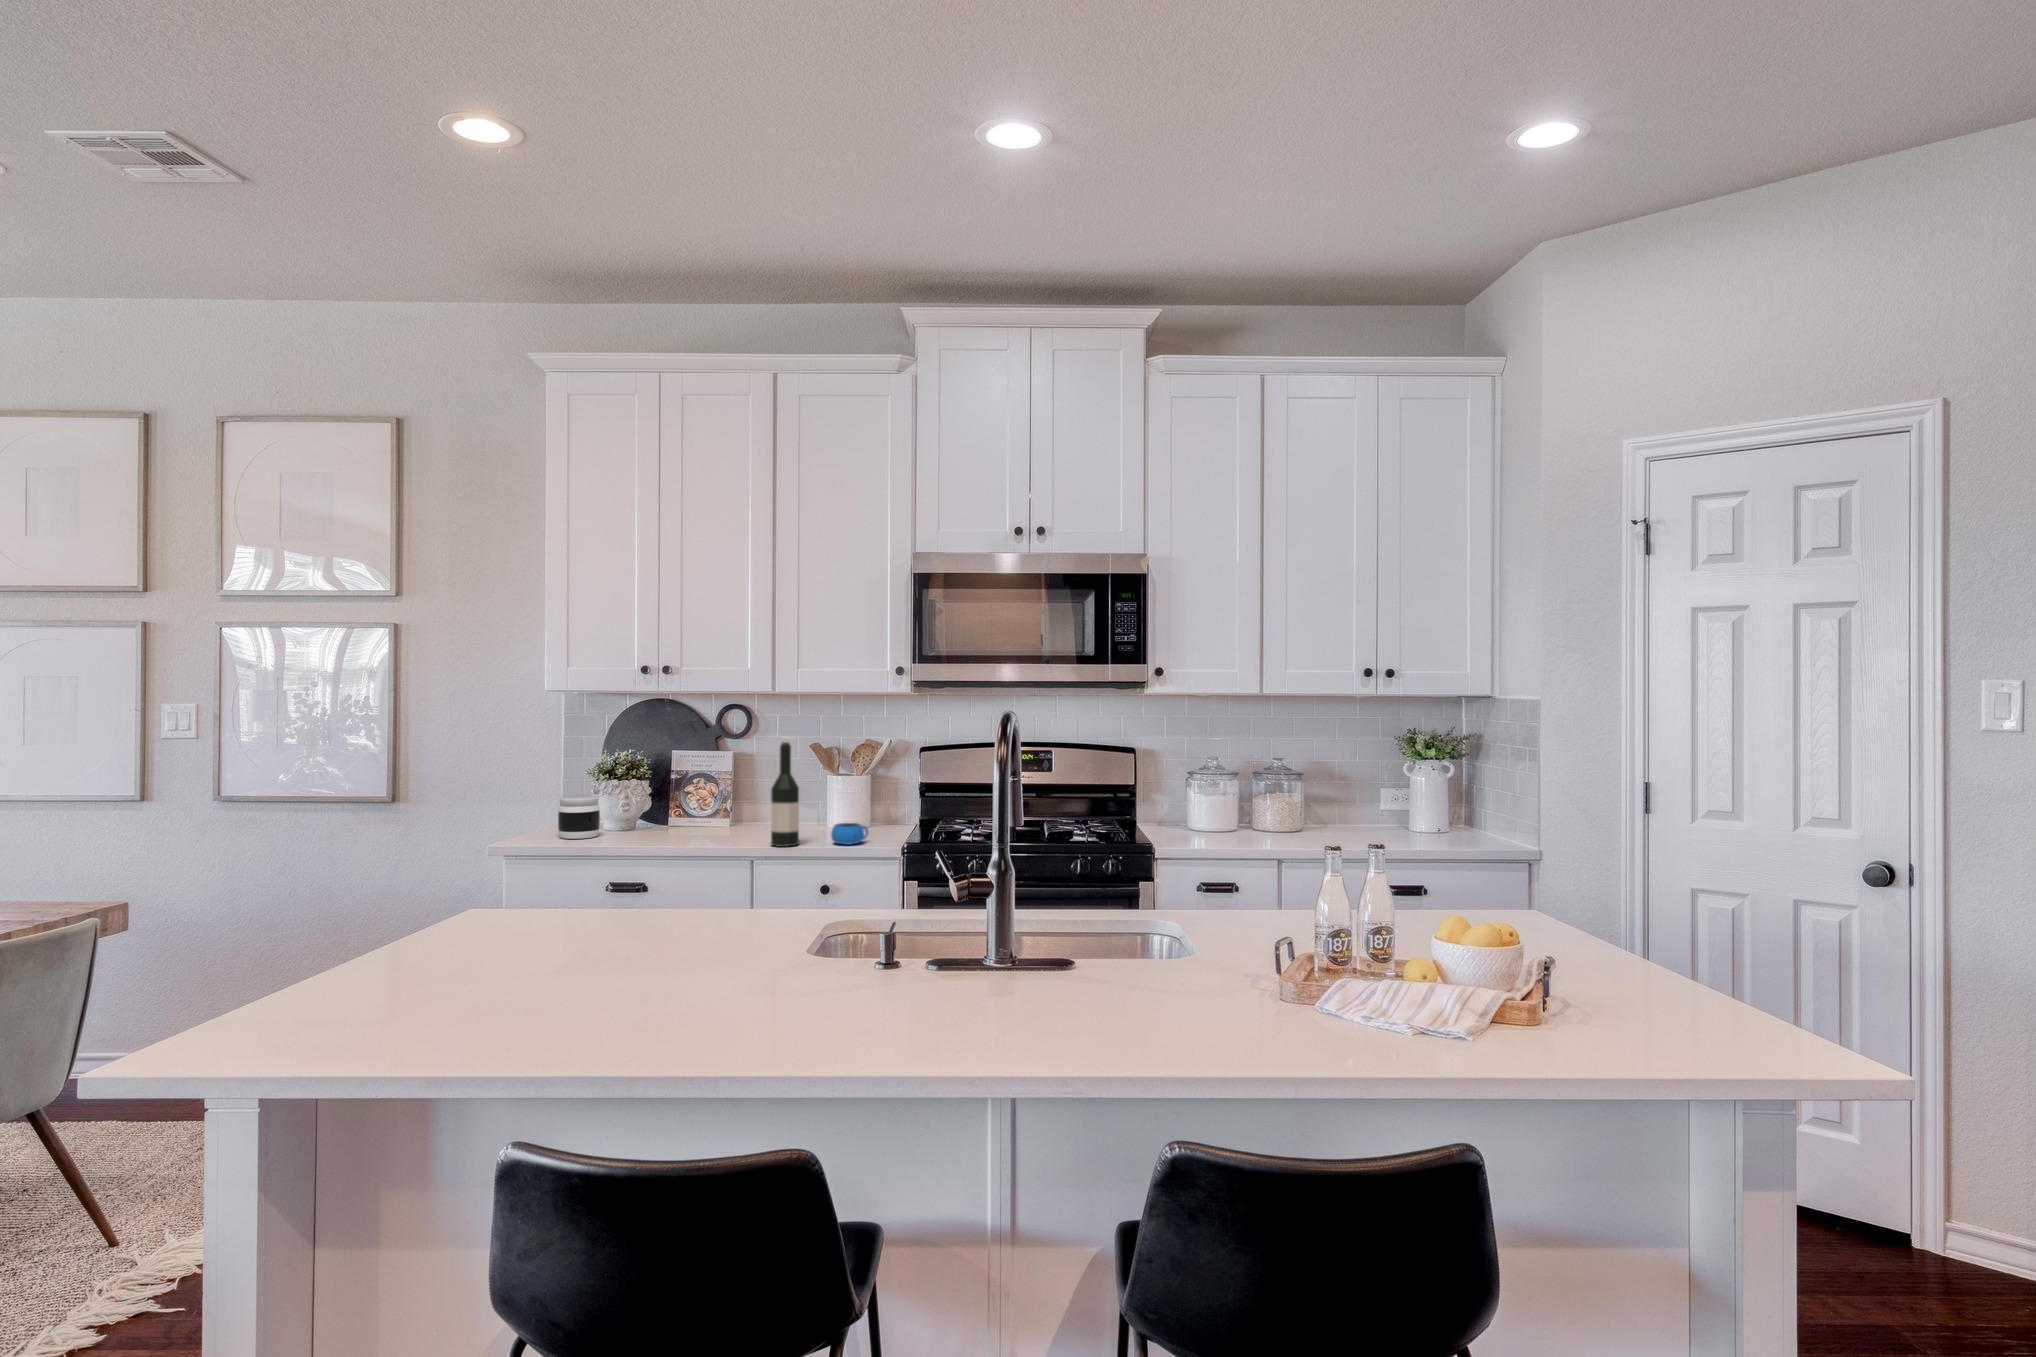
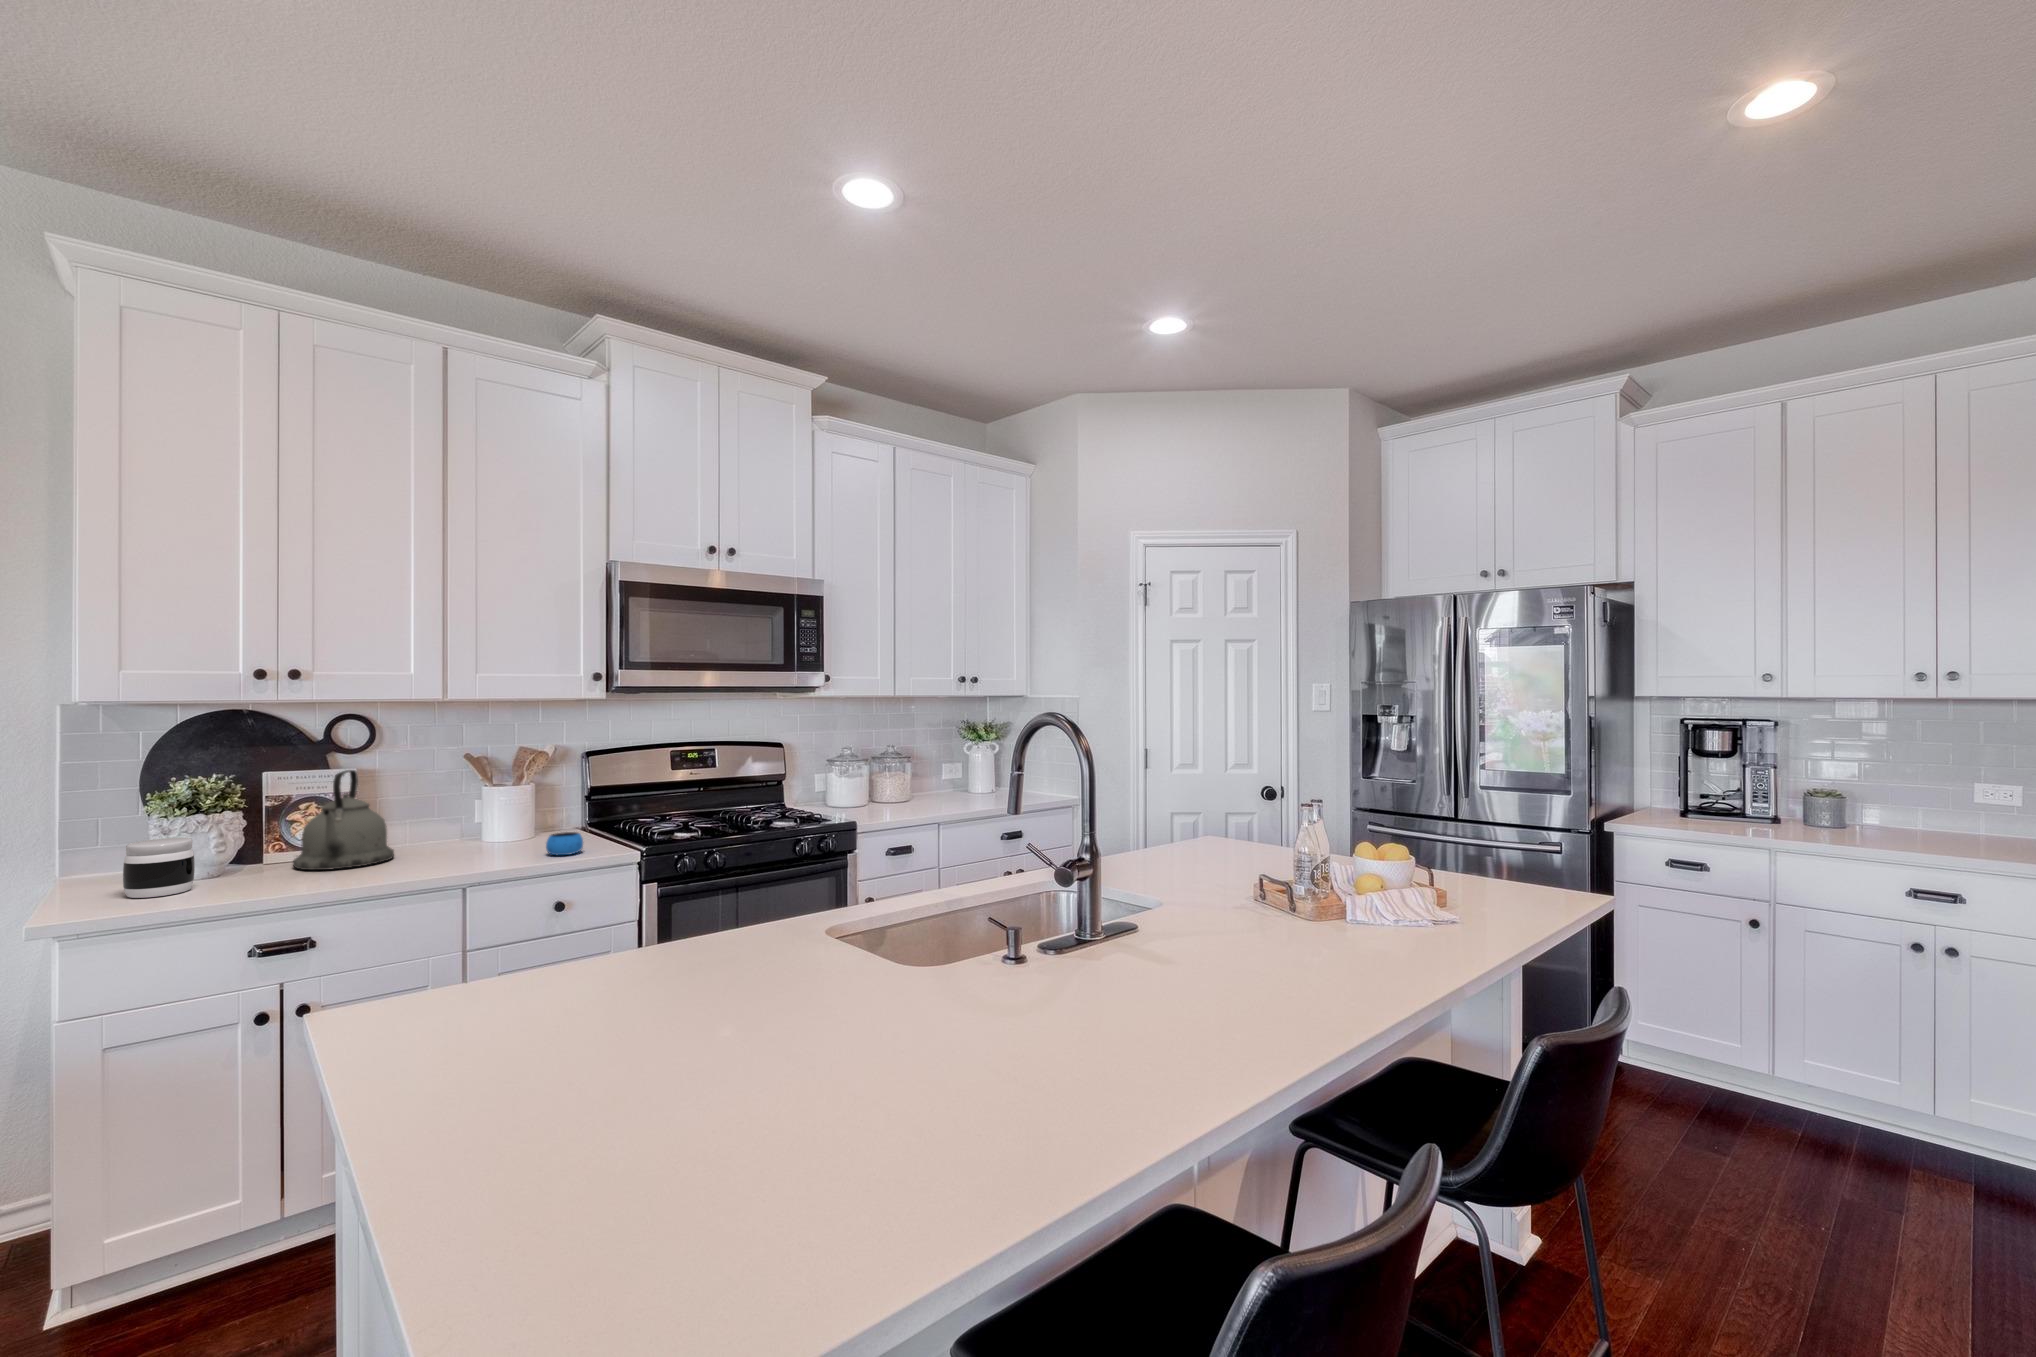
wine bottle: present [771,742,799,847] -> none [478,754,513,867]
kettle: none [670,751,741,835] -> present [293,770,394,870]

